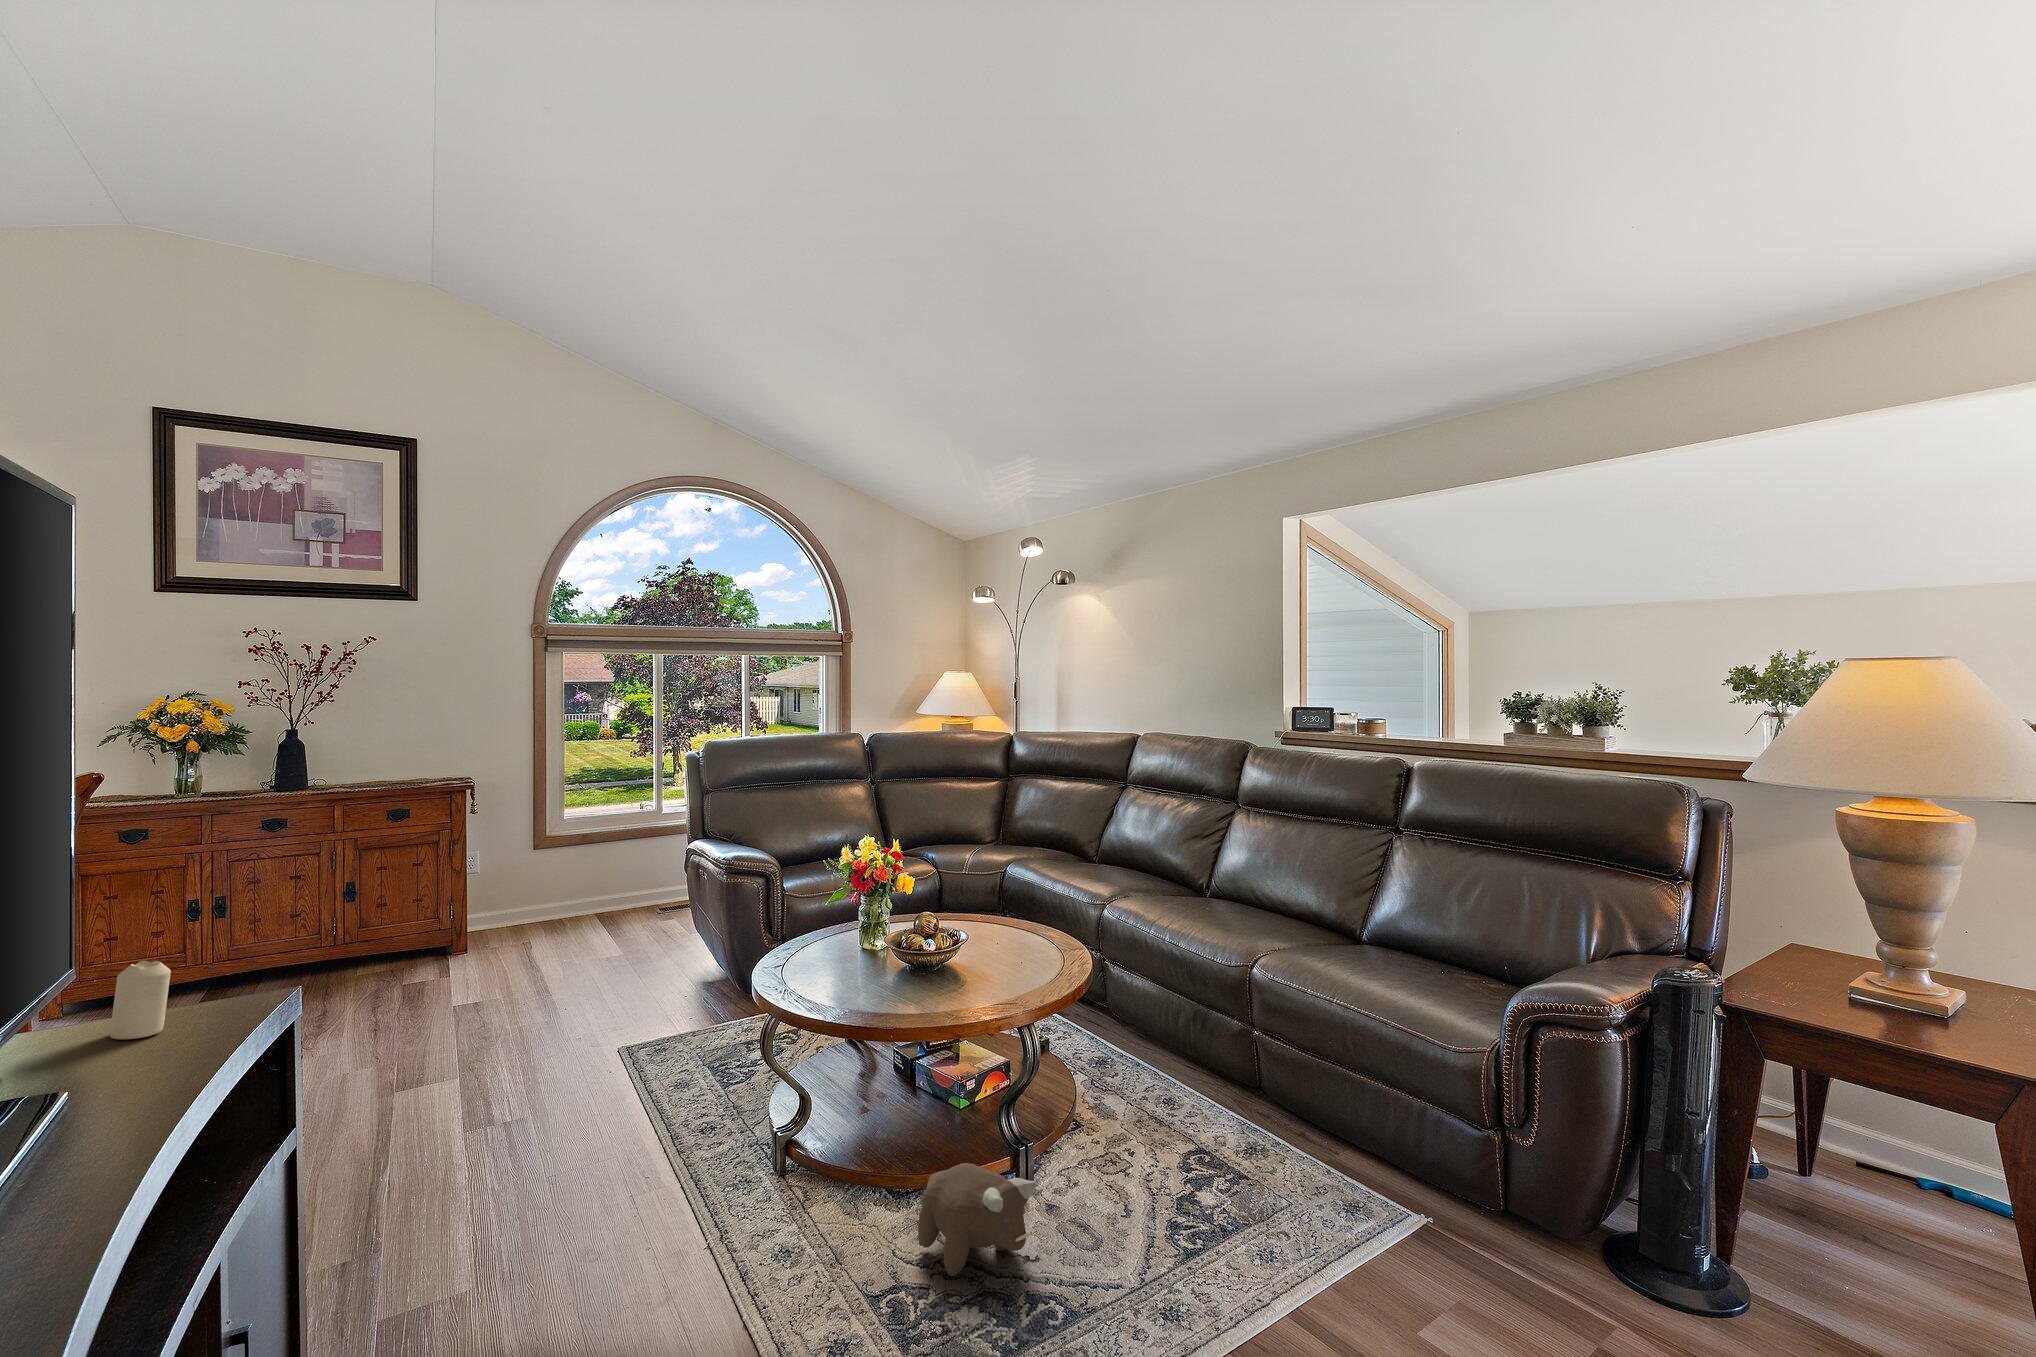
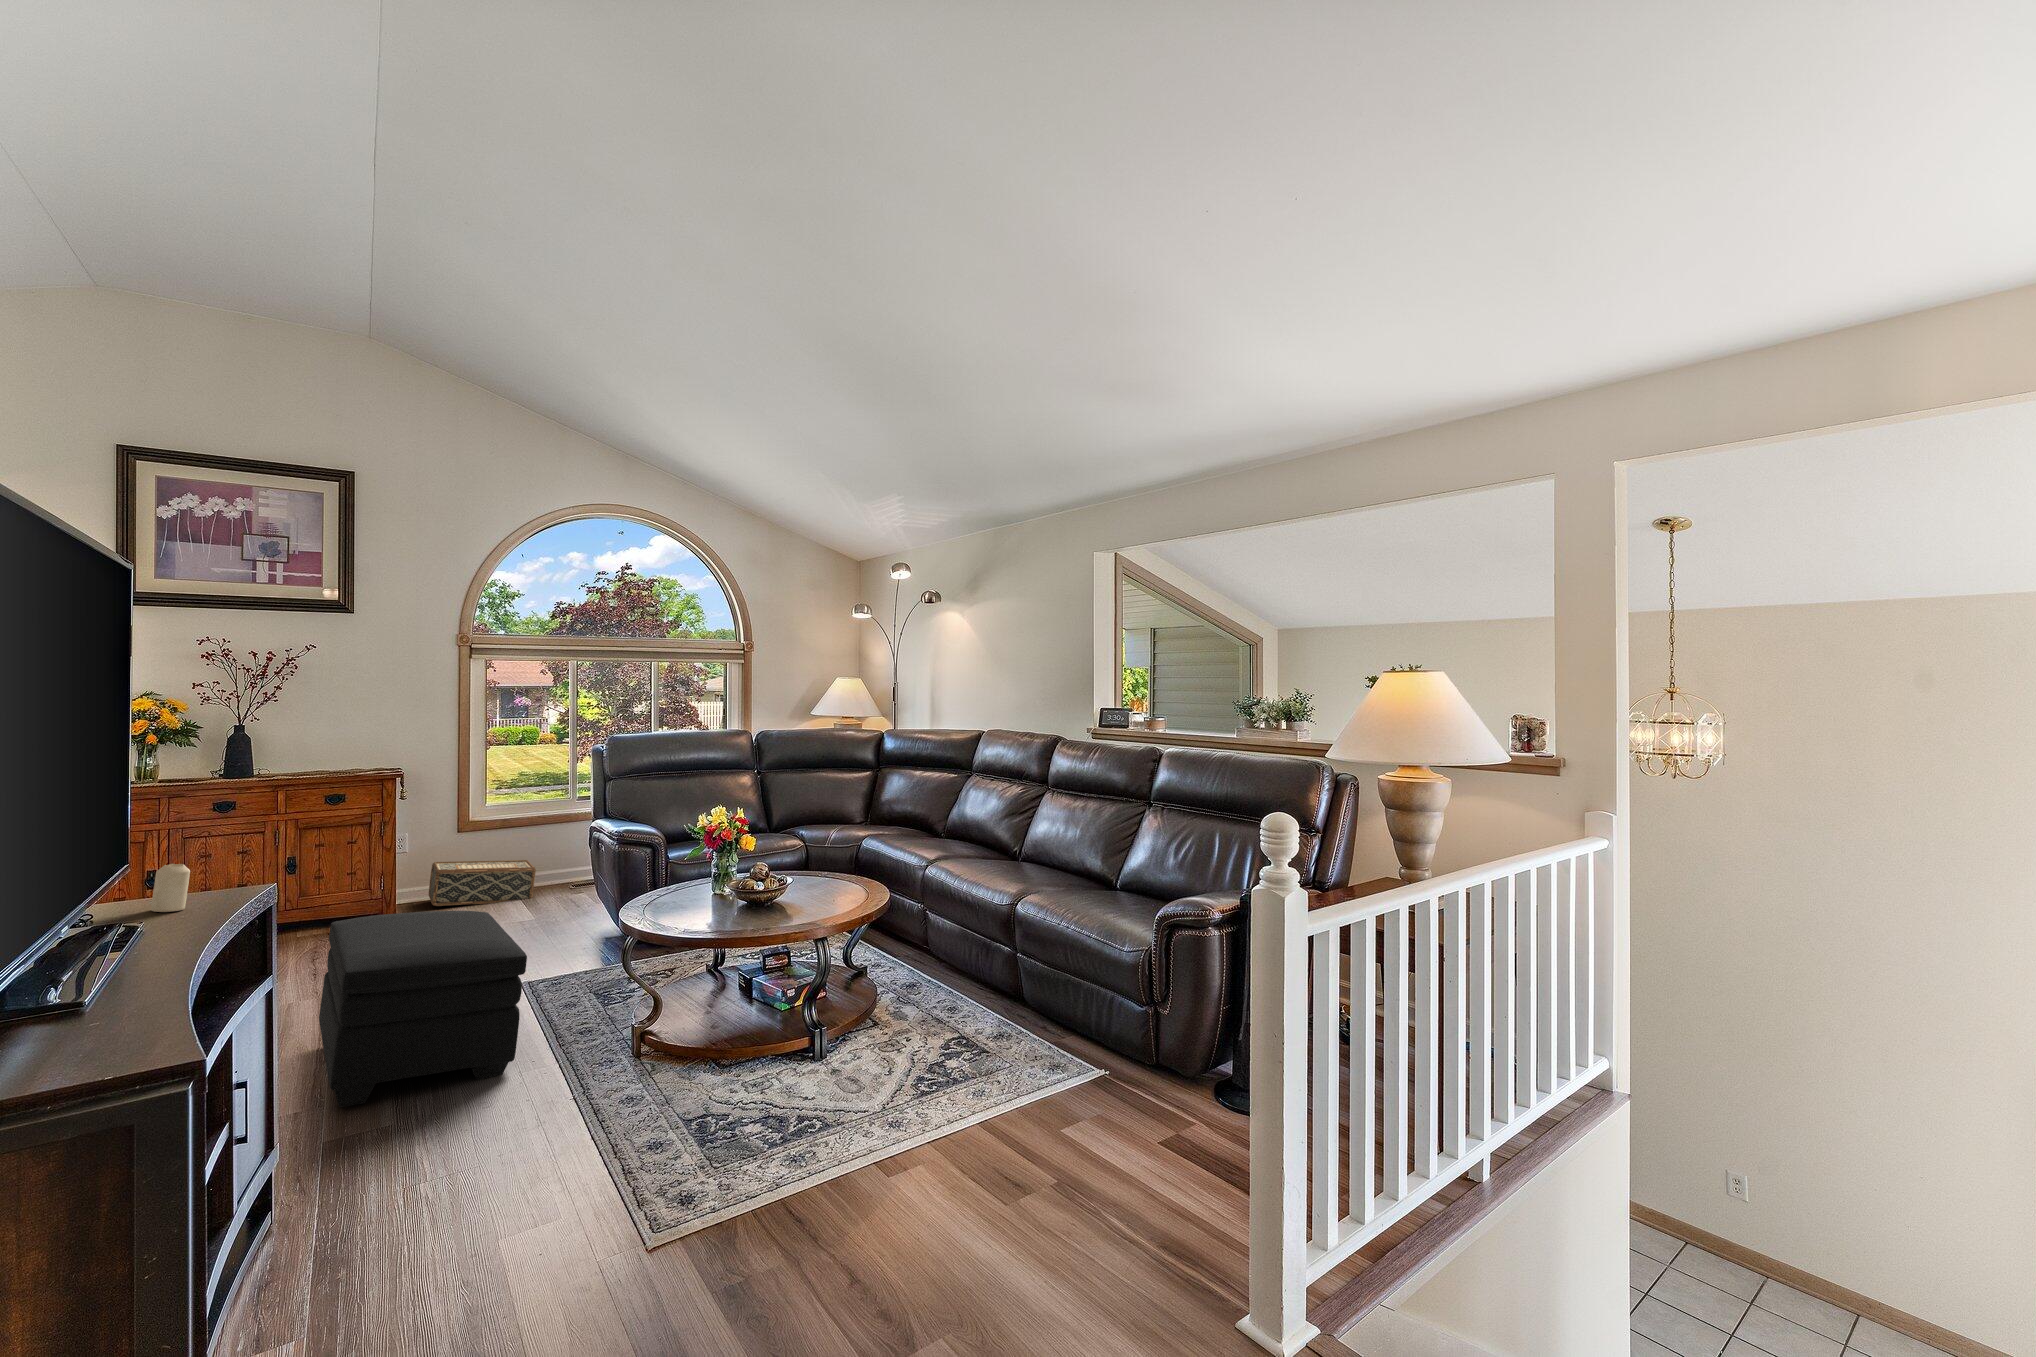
woven basket: none [503,881,621,937] -> present [429,860,536,906]
ottoman: none [377,968,639,1257] -> present [319,911,527,1107]
plush toy: present [918,1163,1036,1276] -> none [729,1034,812,1109]

